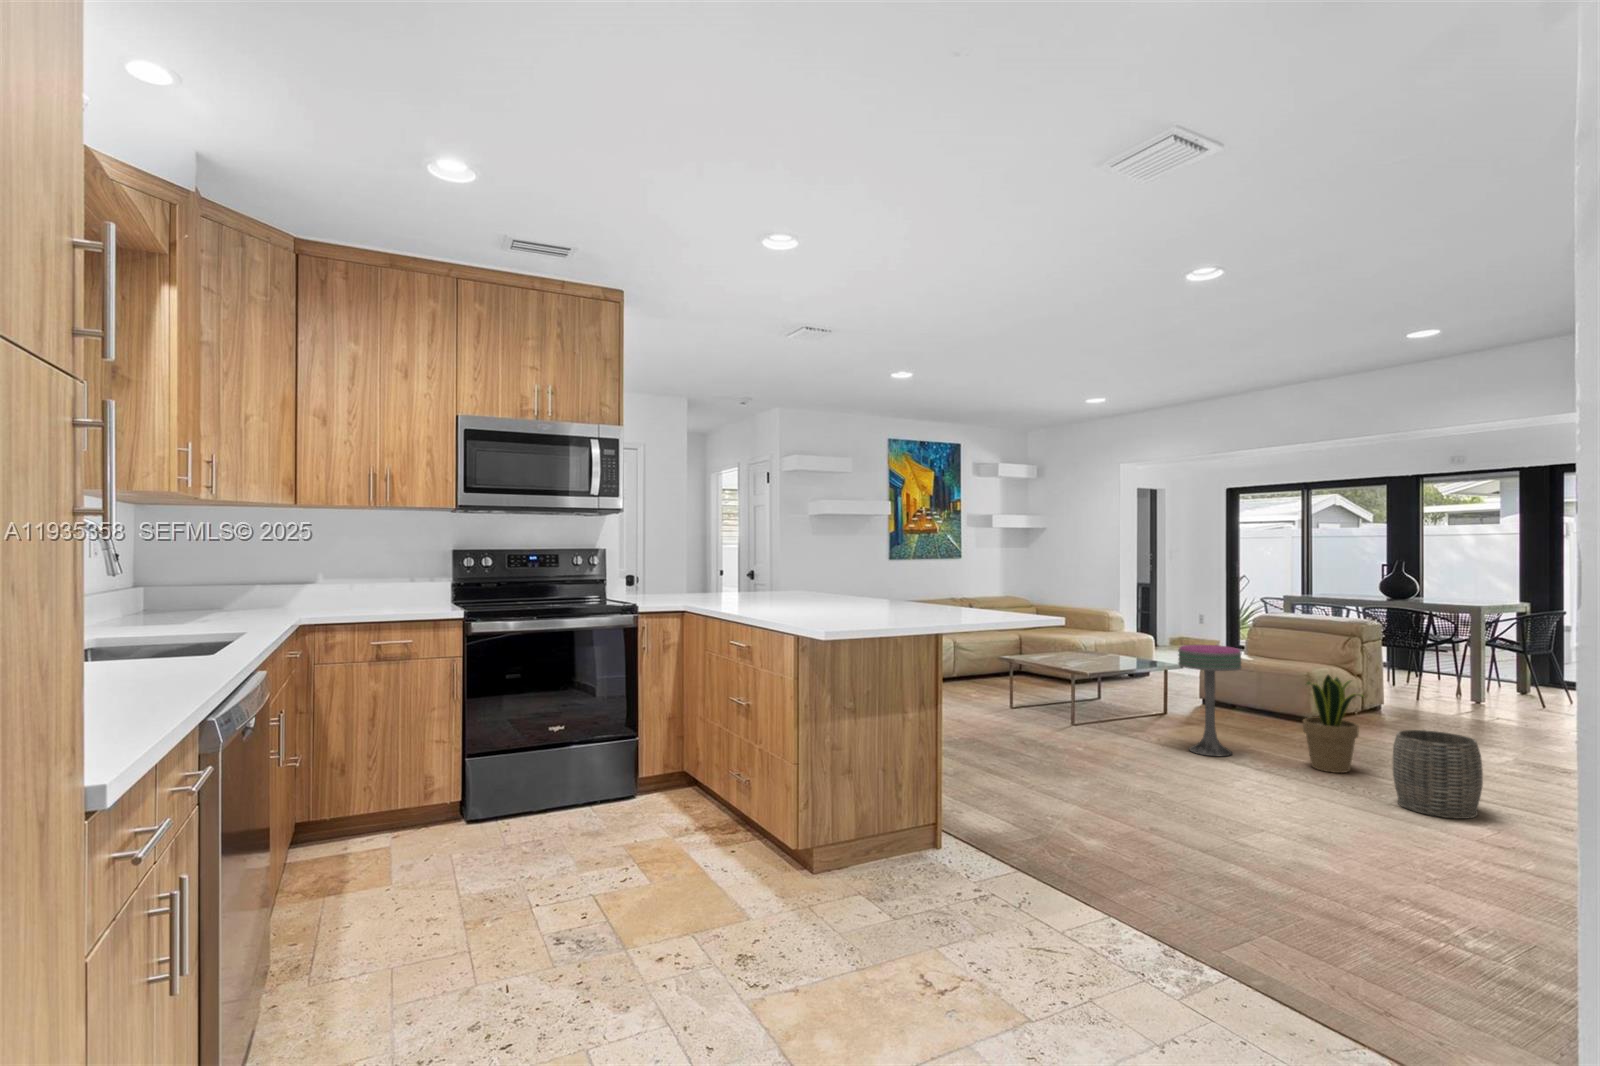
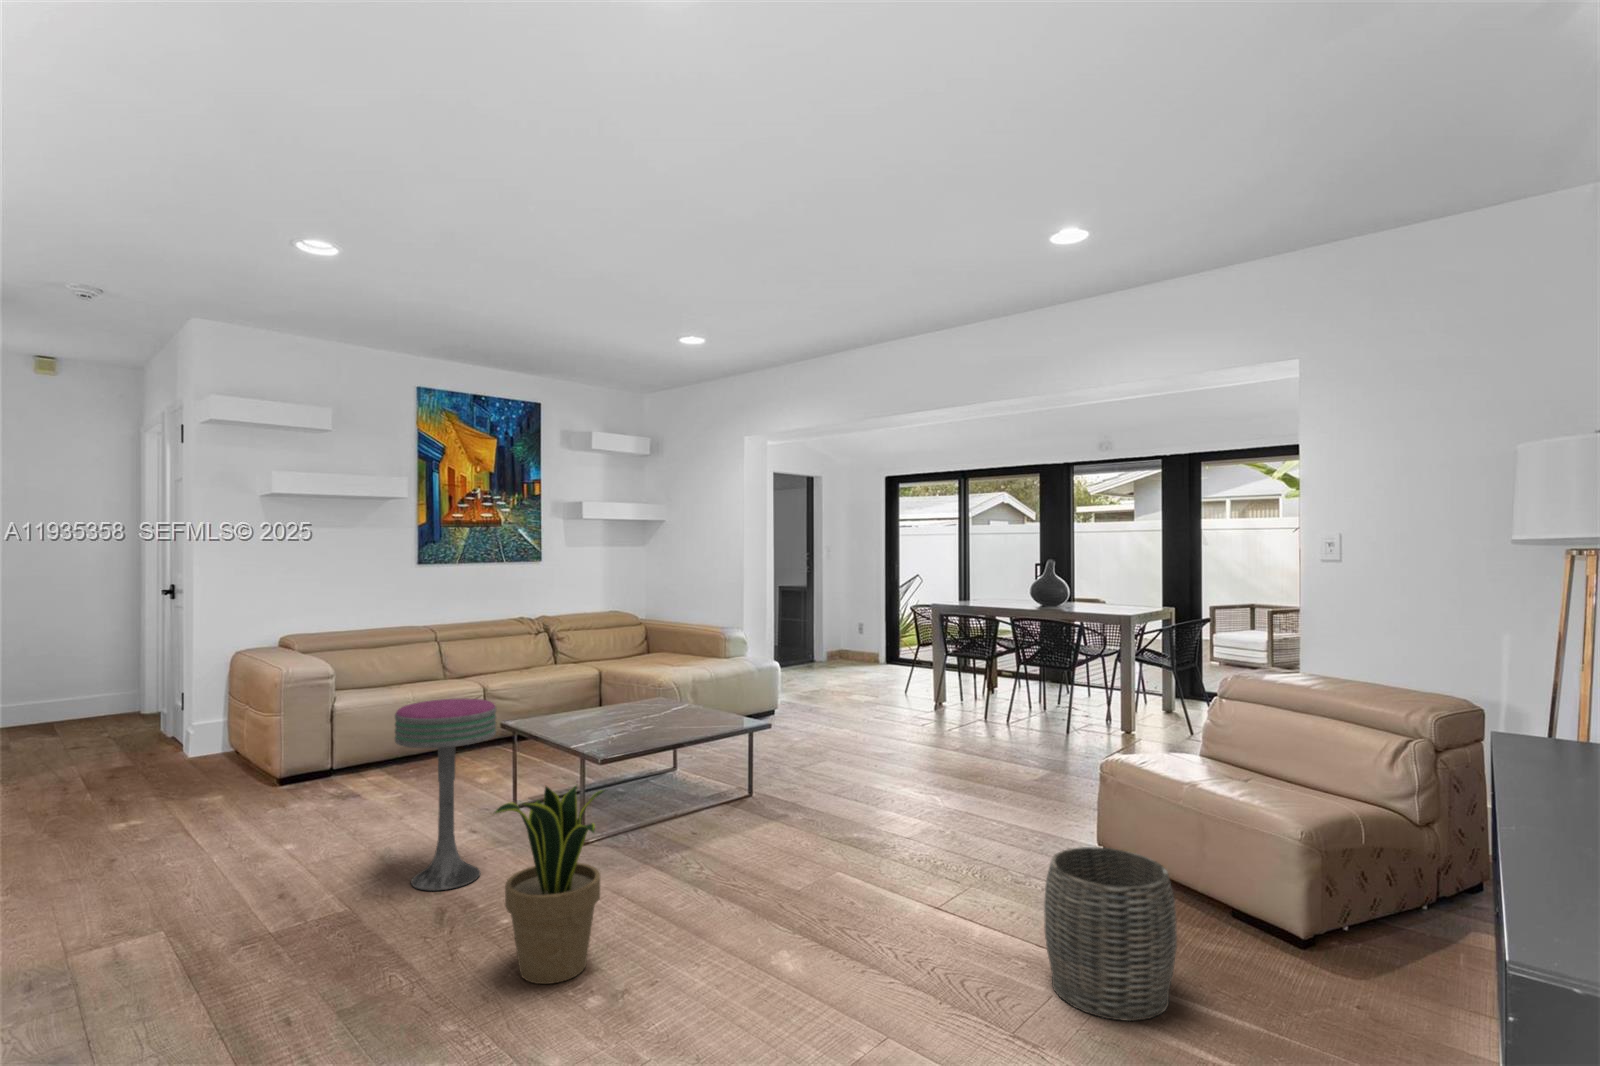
bar stool: present [1178,645,1241,756] -> present [395,699,496,891]
potted plant: present [1303,675,1363,773] -> present [495,786,605,984]

